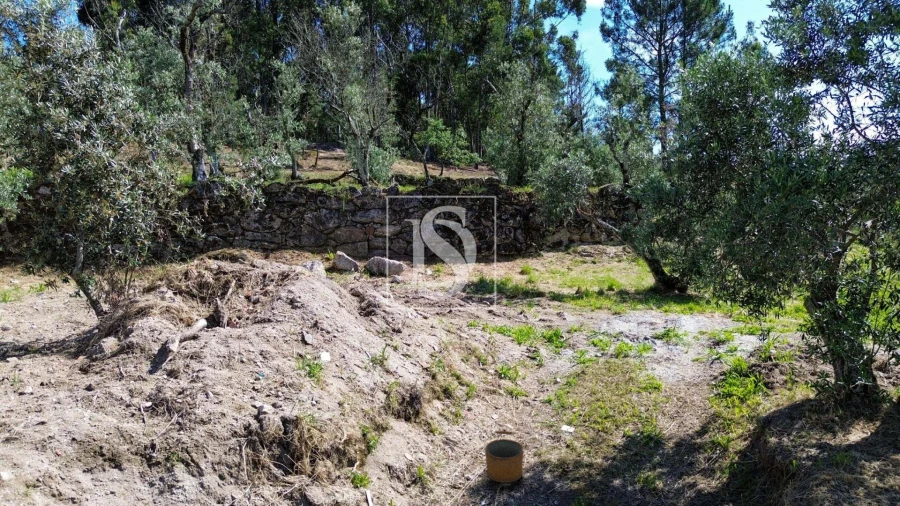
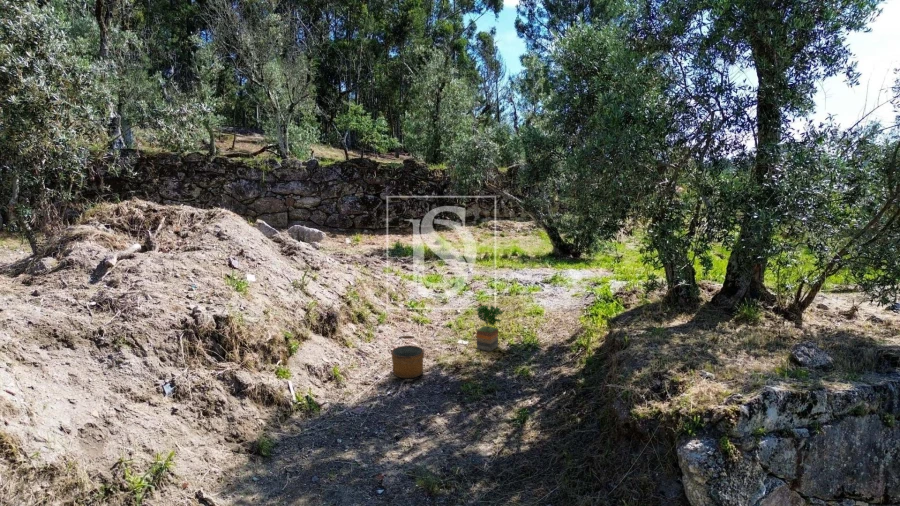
potted tree: none [583,385,618,443] -> present [477,305,503,351]

